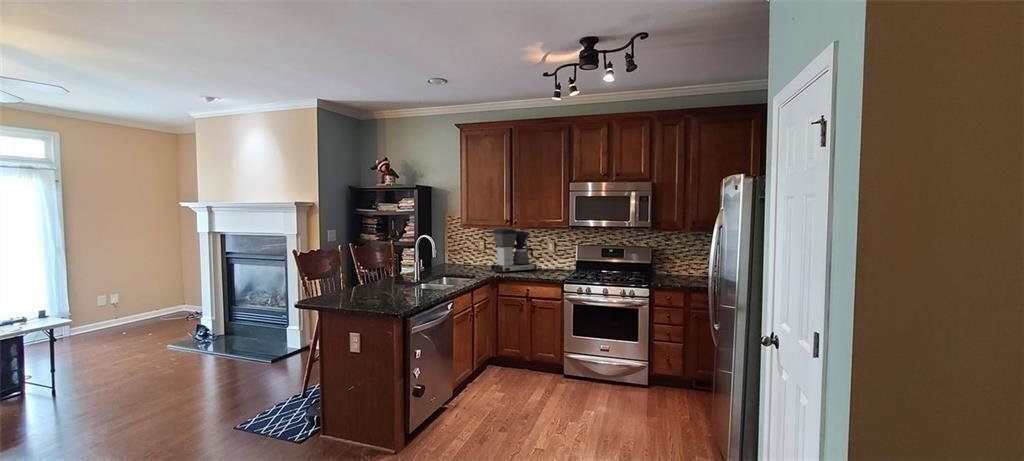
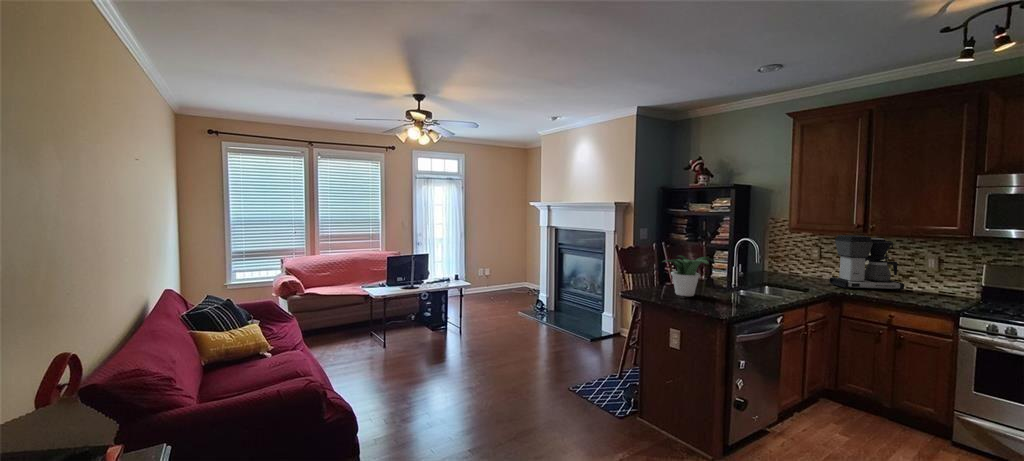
potted plant: none [343,256,393,297] -> present [663,255,712,296]

